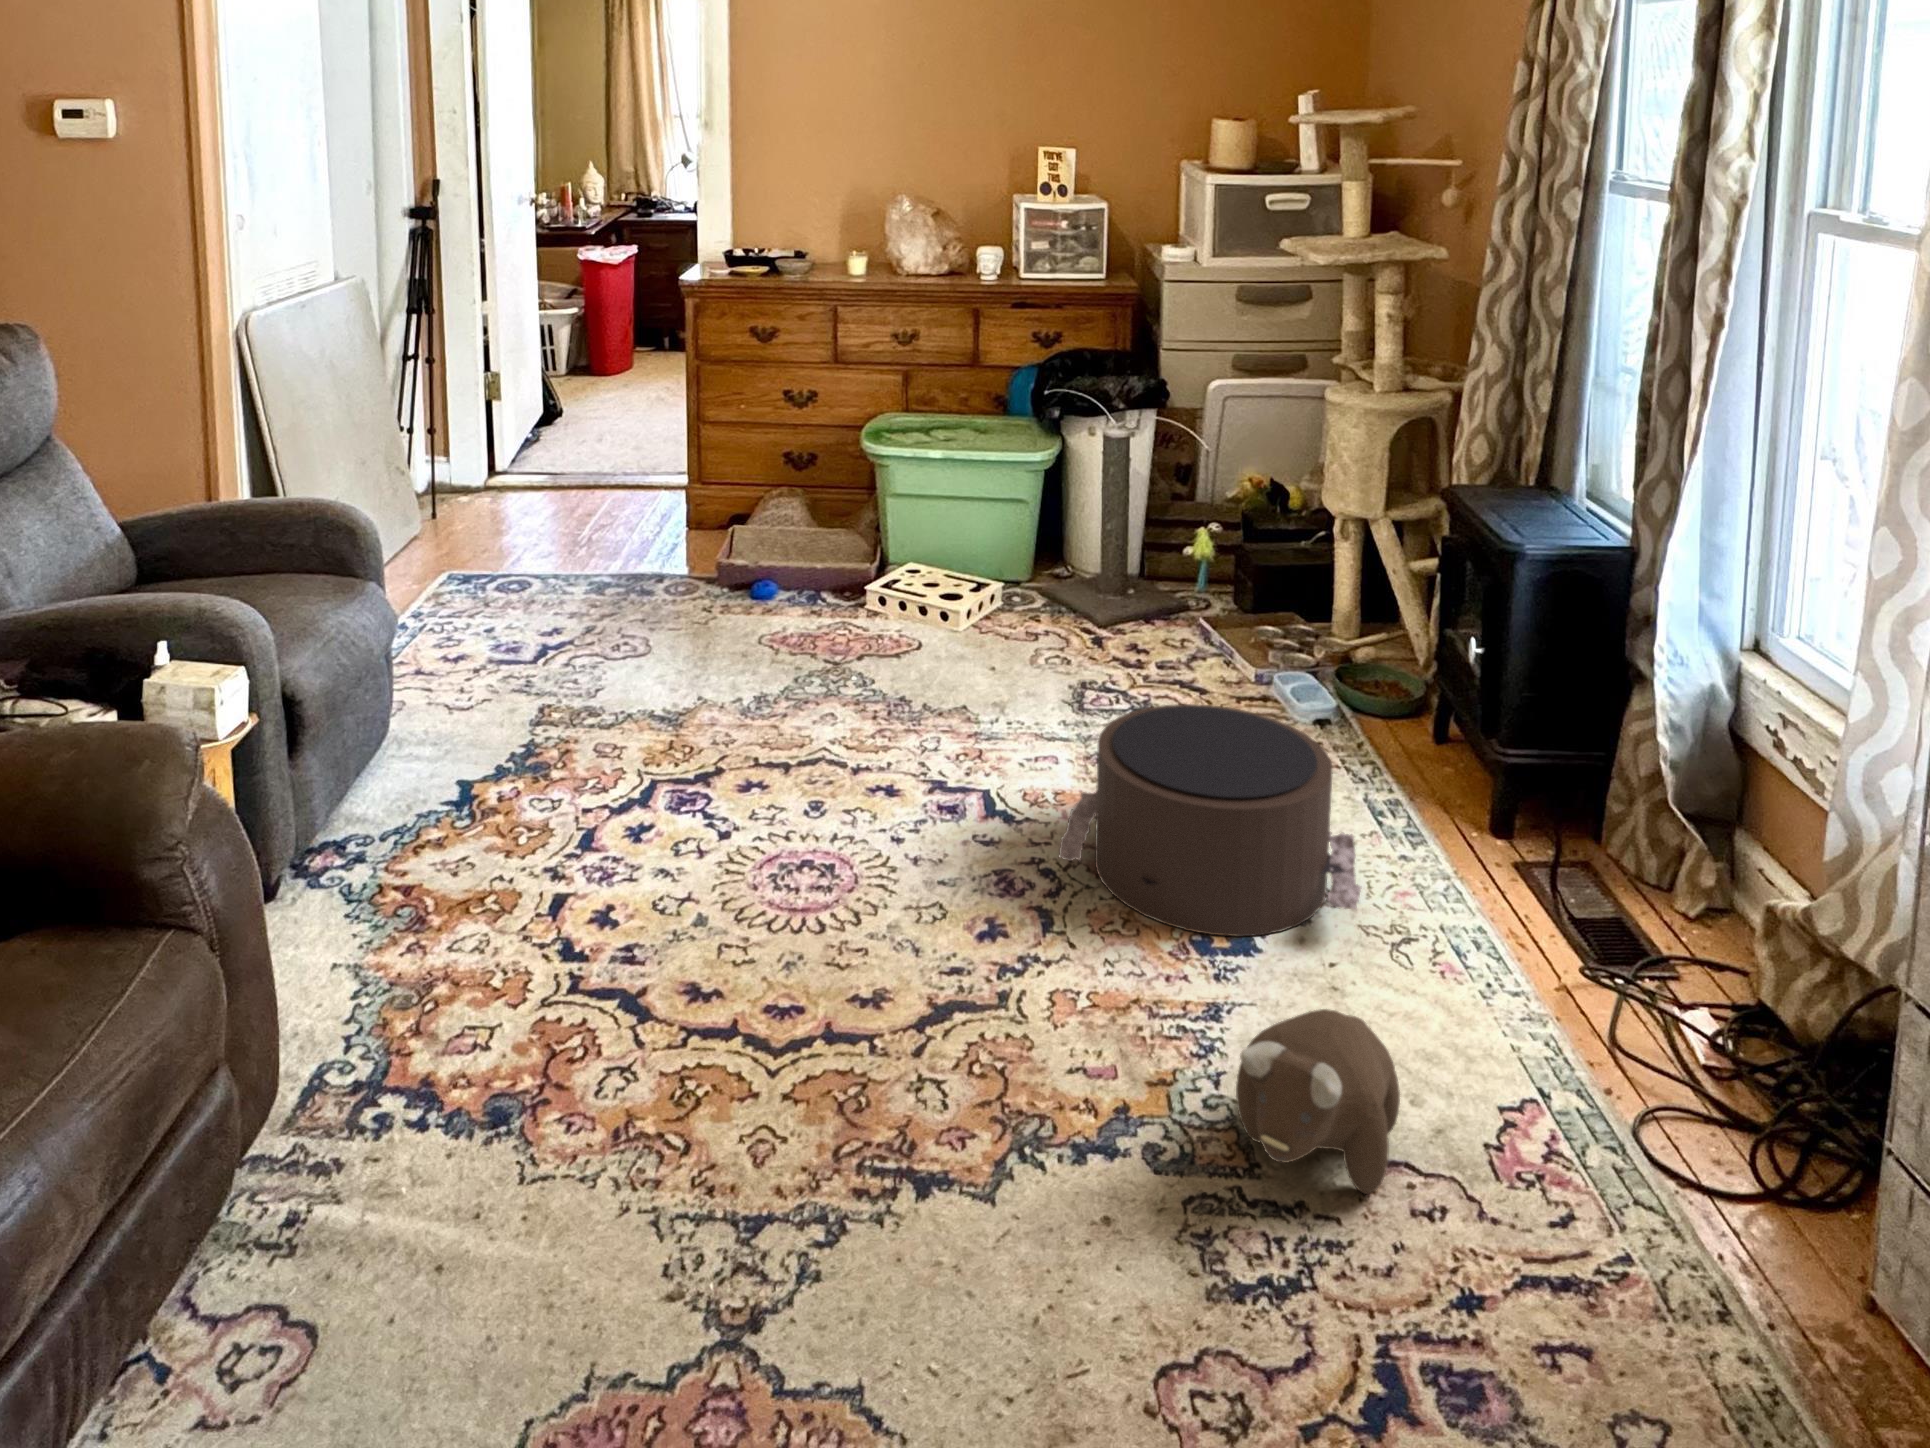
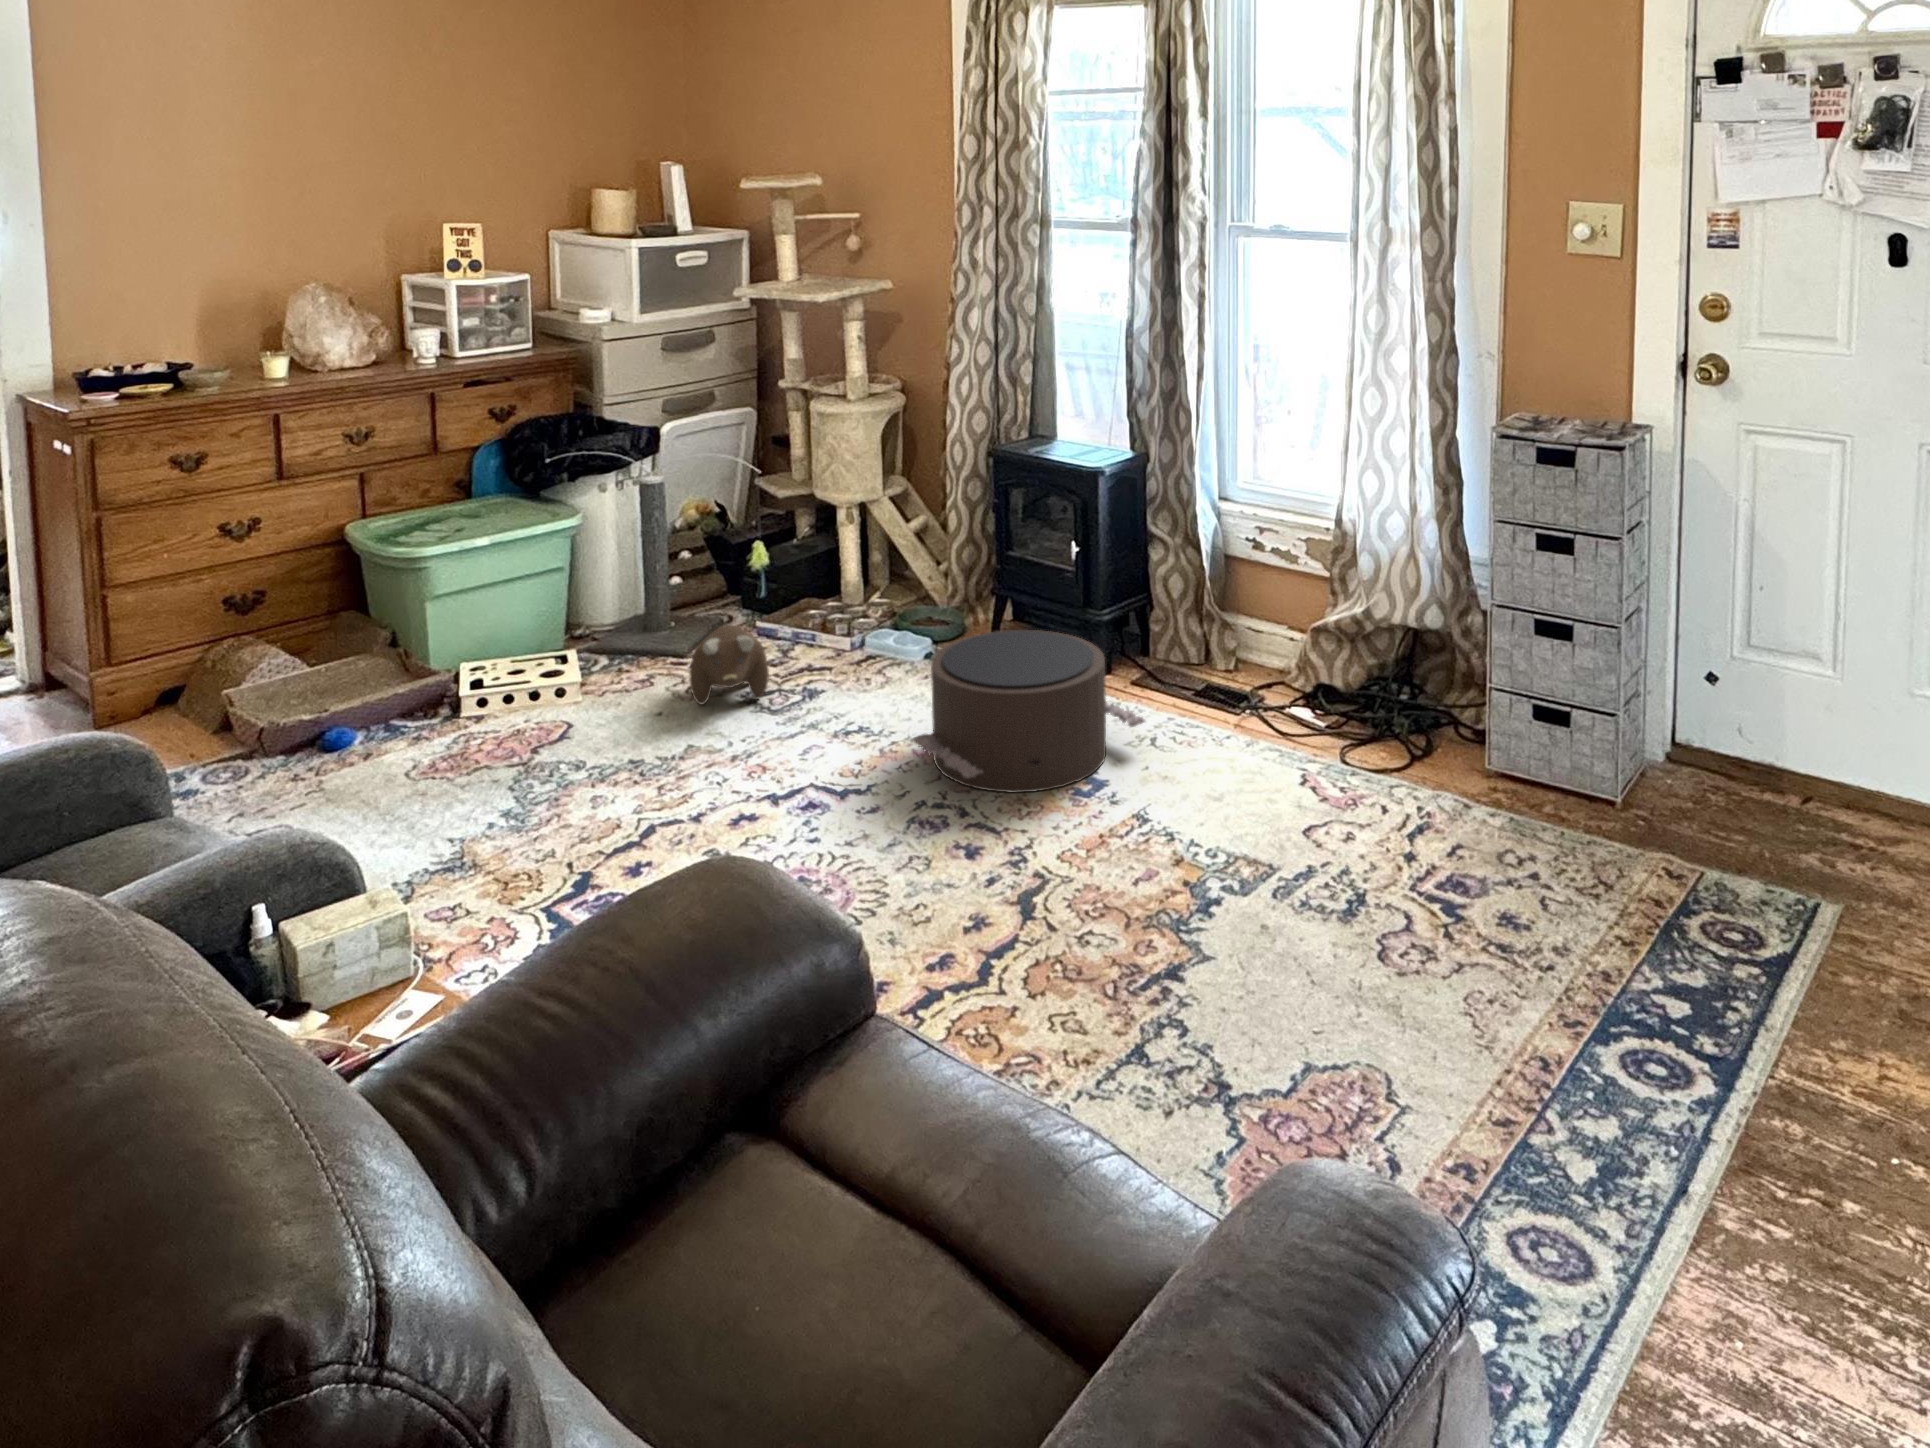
plush toy: present [1236,1009,1400,1194] -> present [690,625,769,704]

